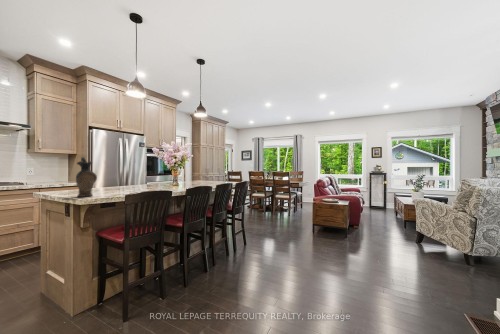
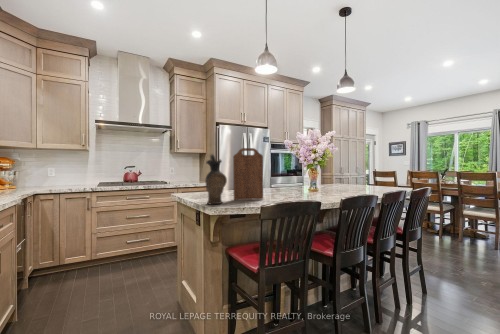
cutting board: none [104,153,131,193] -> present [233,148,263,200]

